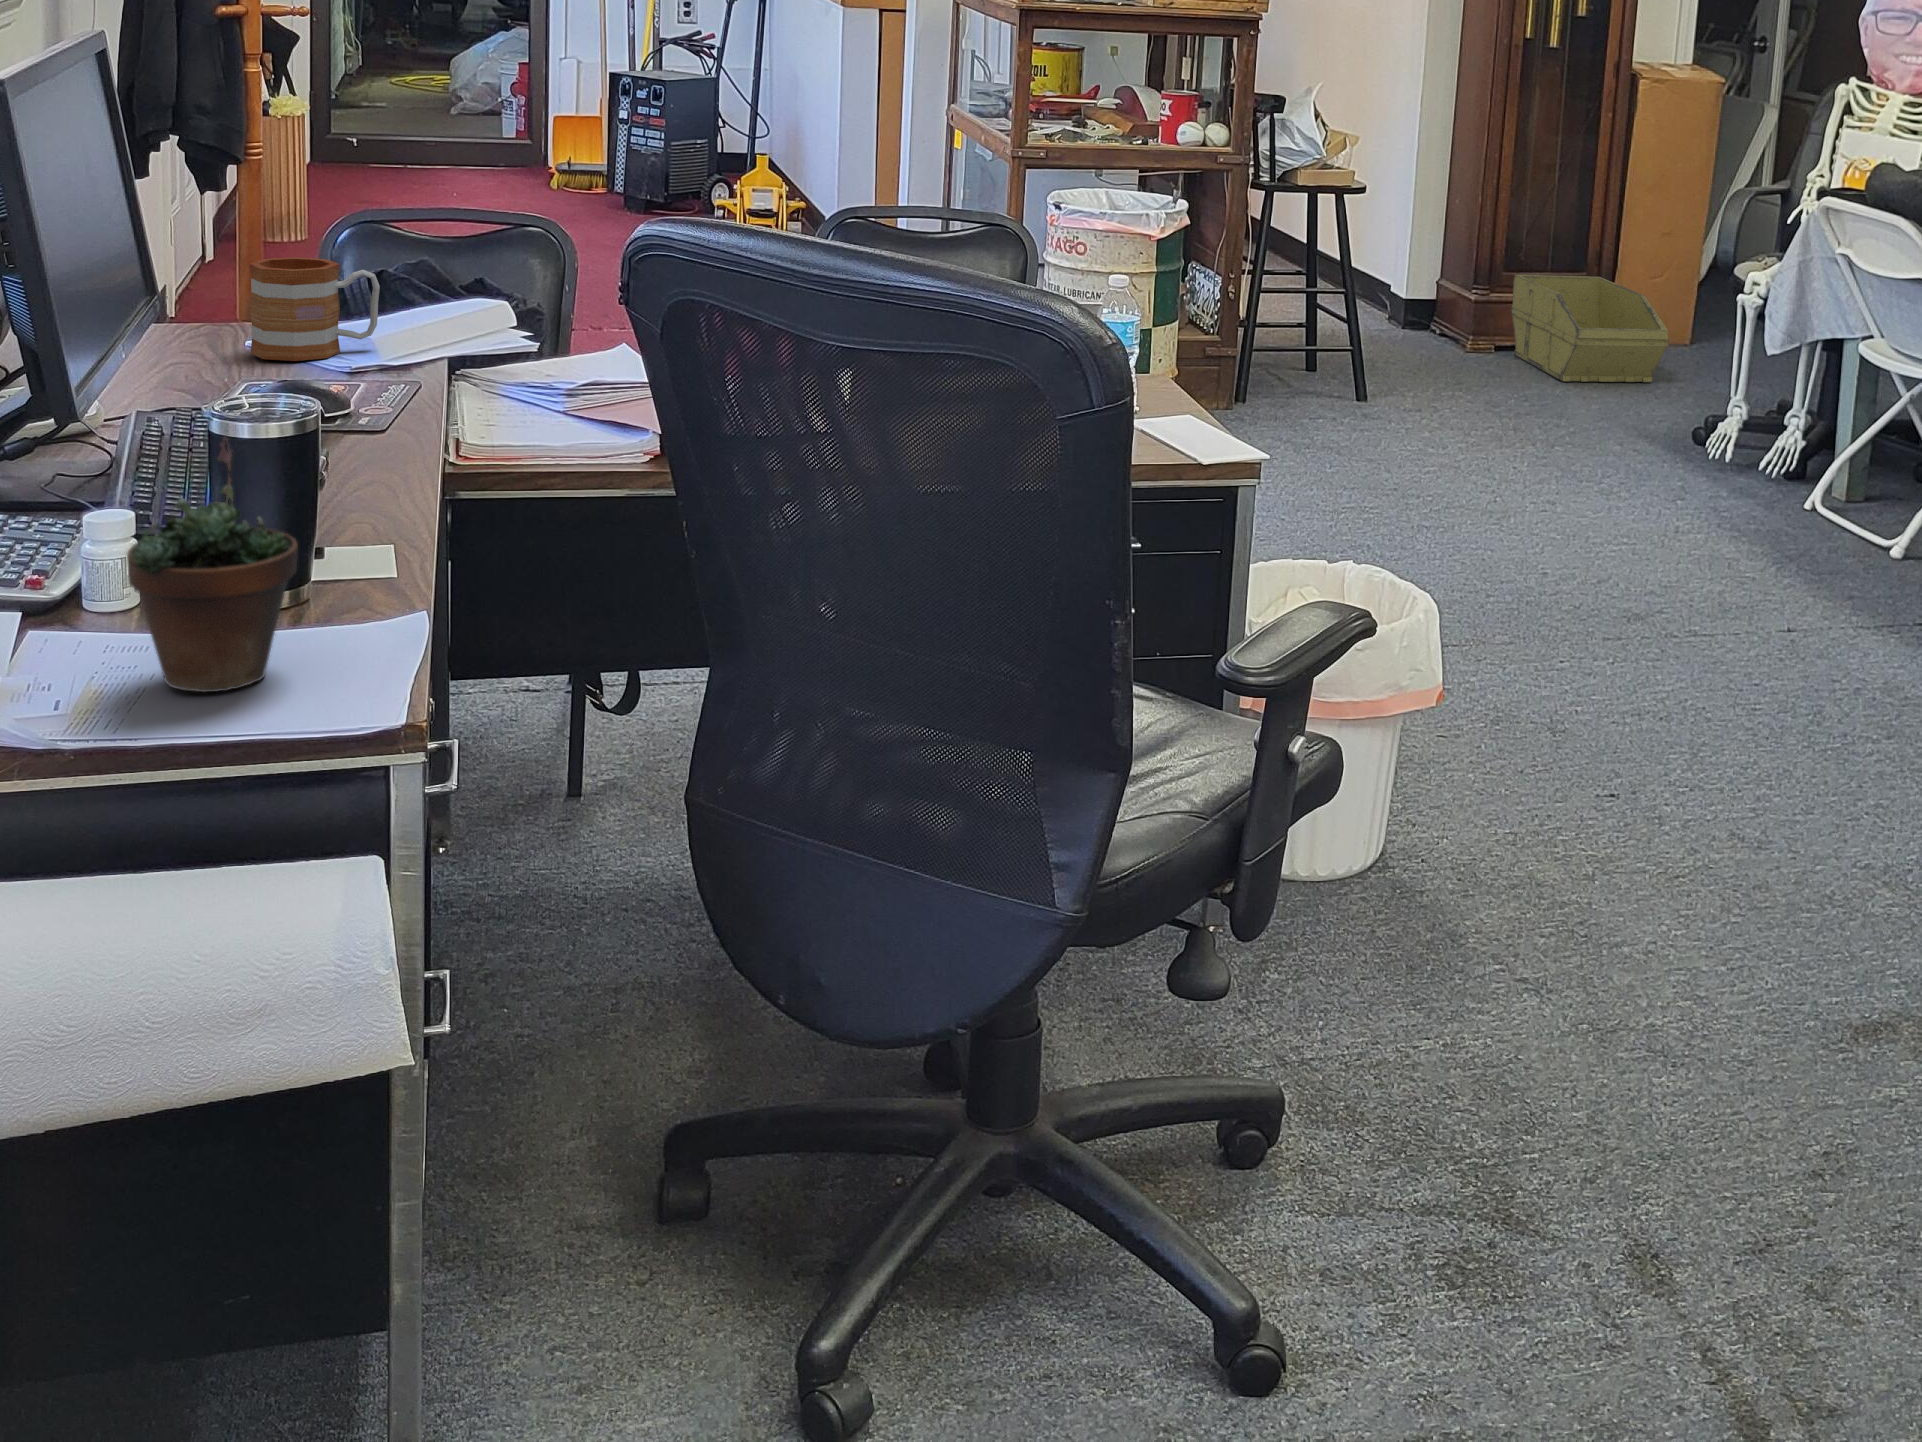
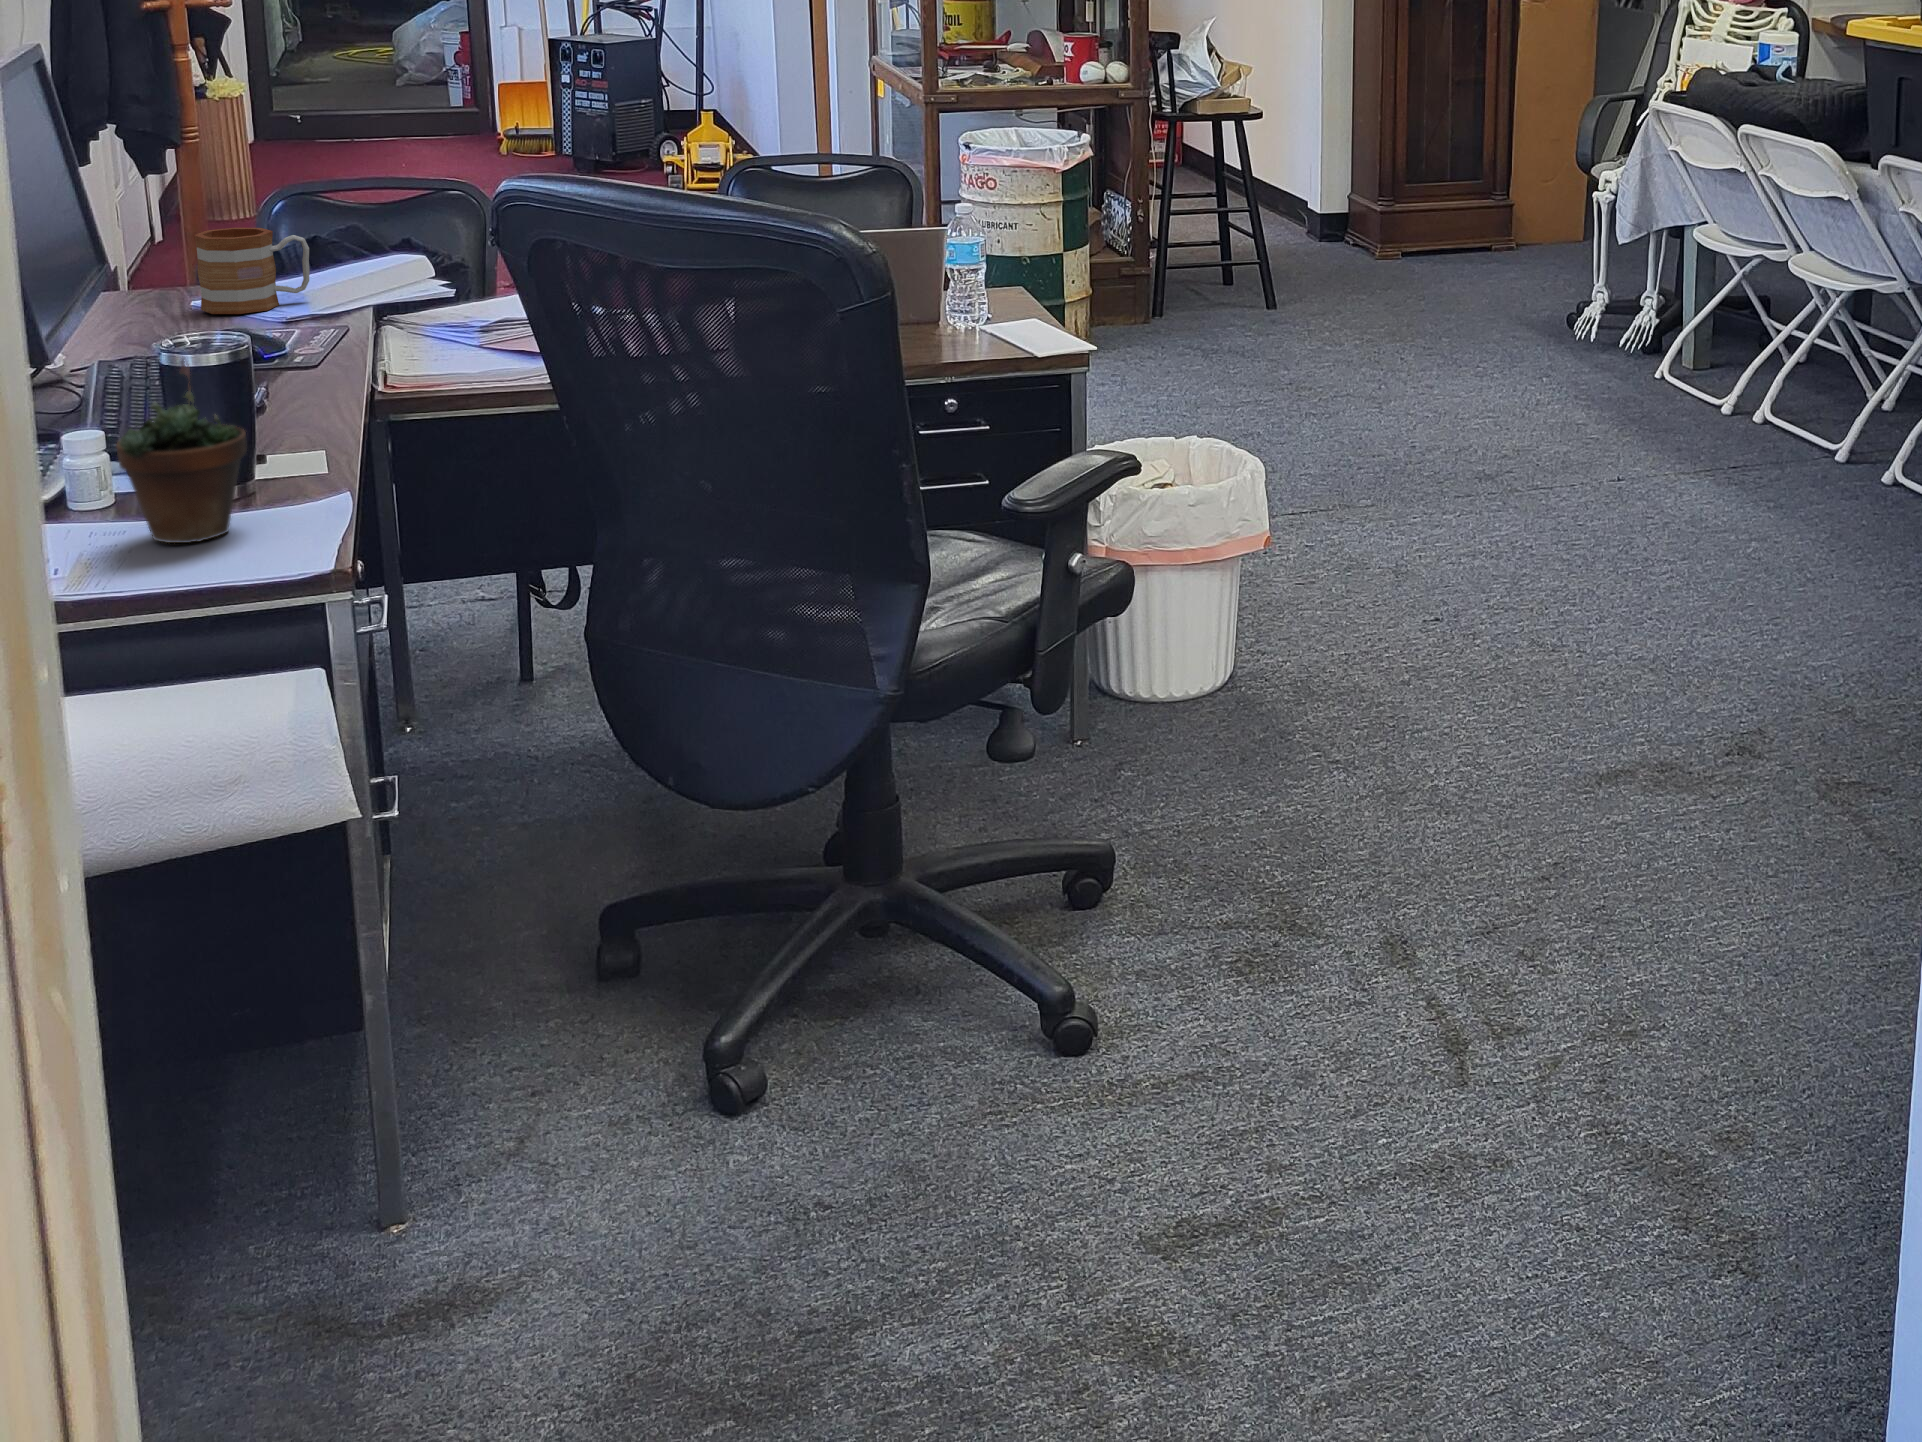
storage bin: present [1510,275,1669,382] -> none [1414,184,1554,281]

